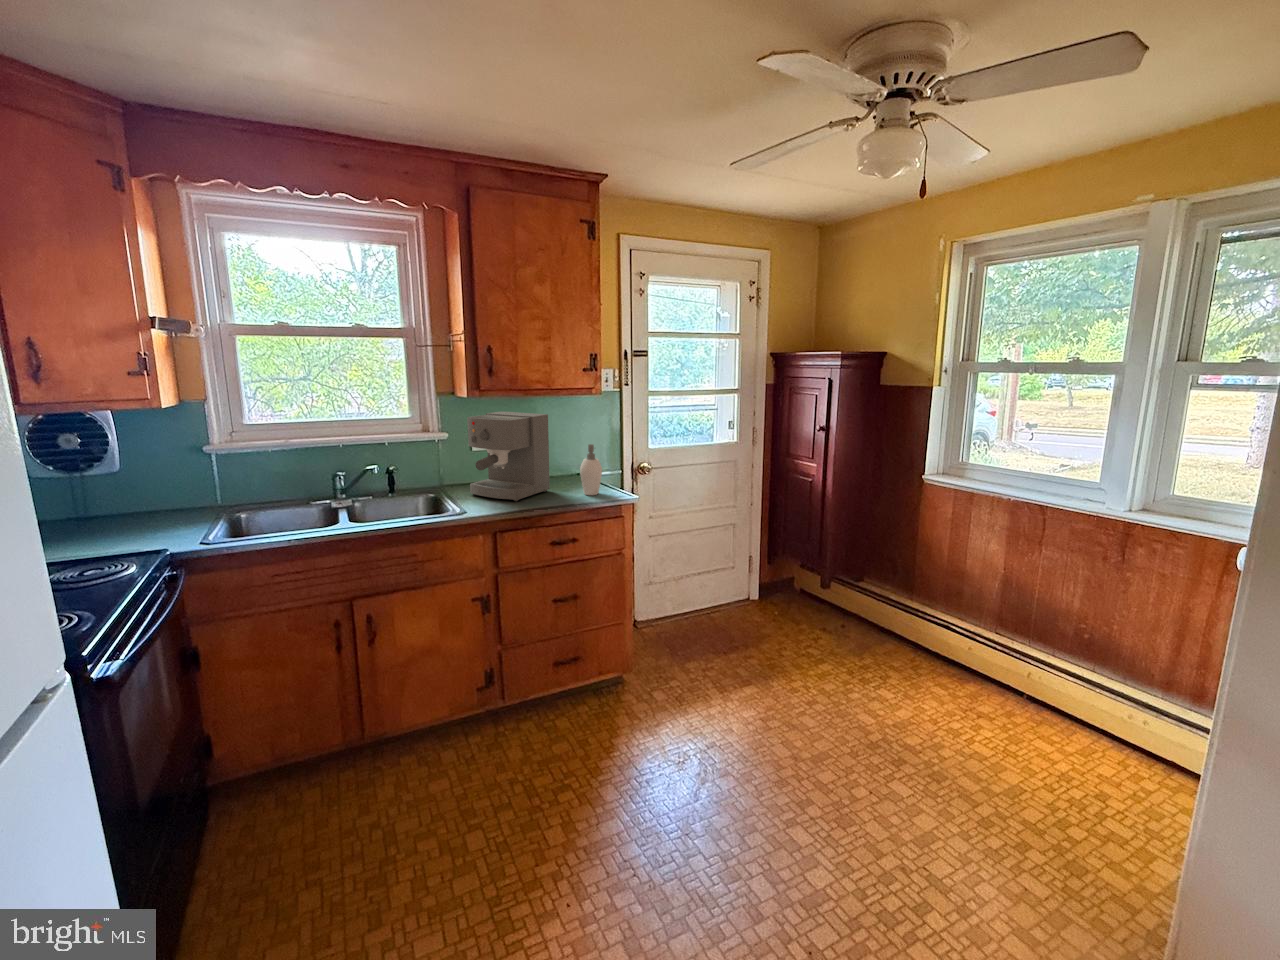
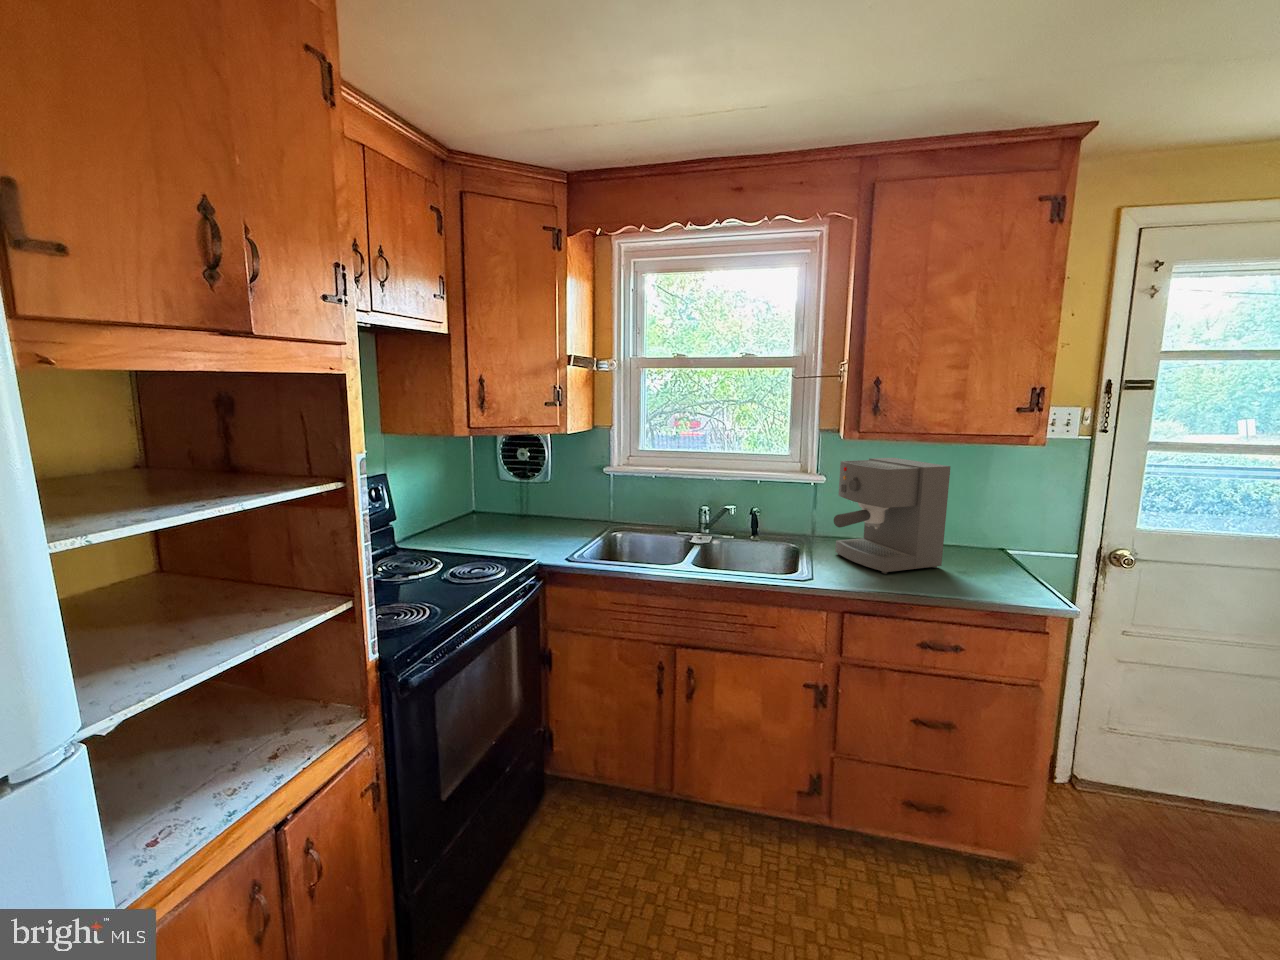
soap dispenser: present [580,444,602,495] -> none [988,514,1041,588]

